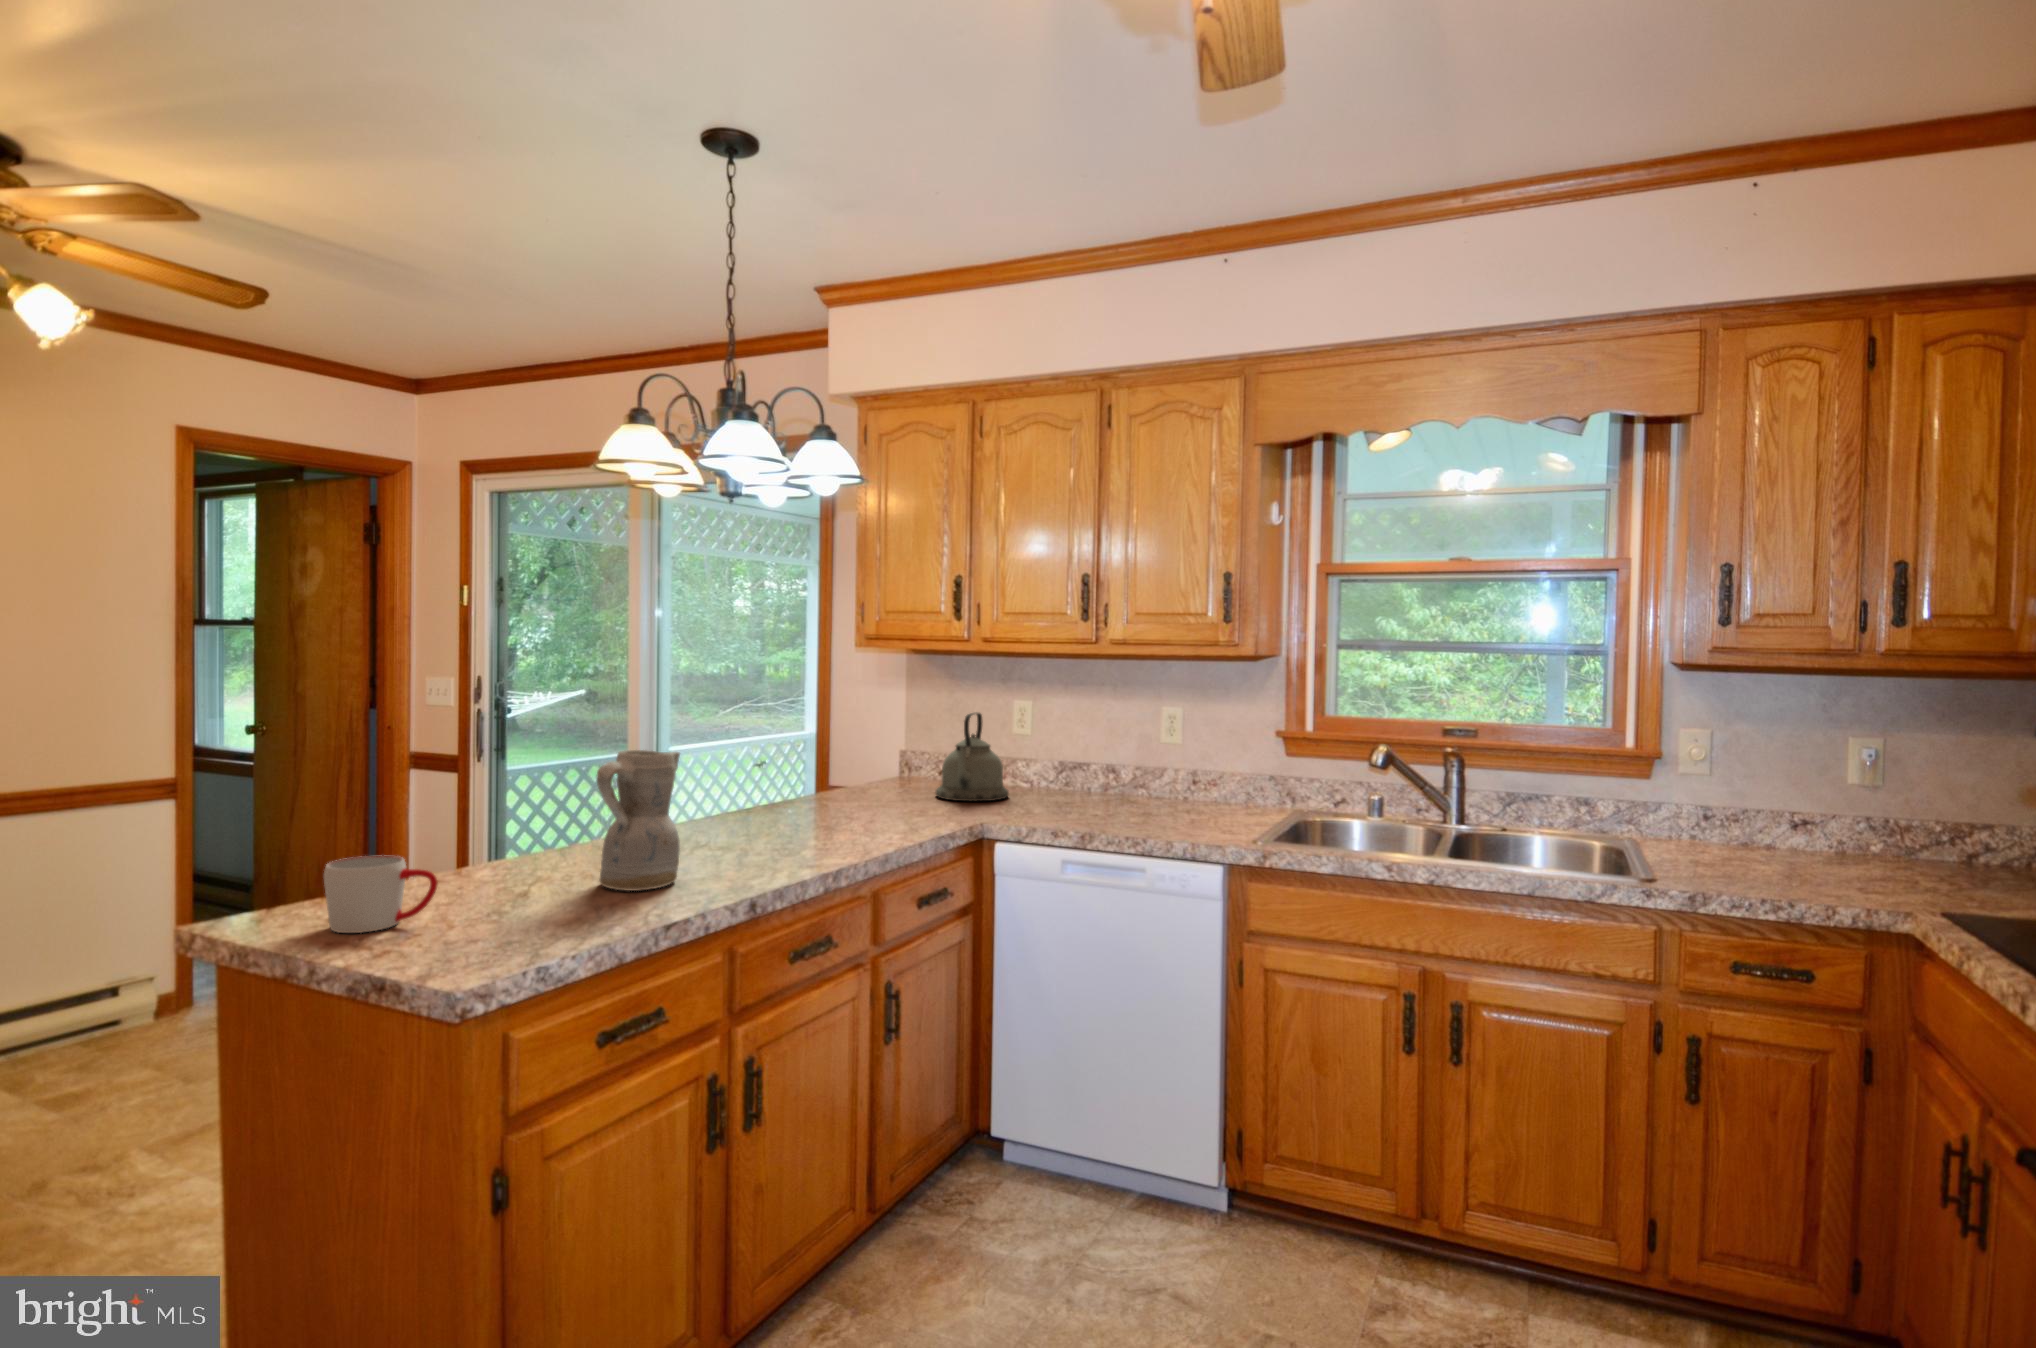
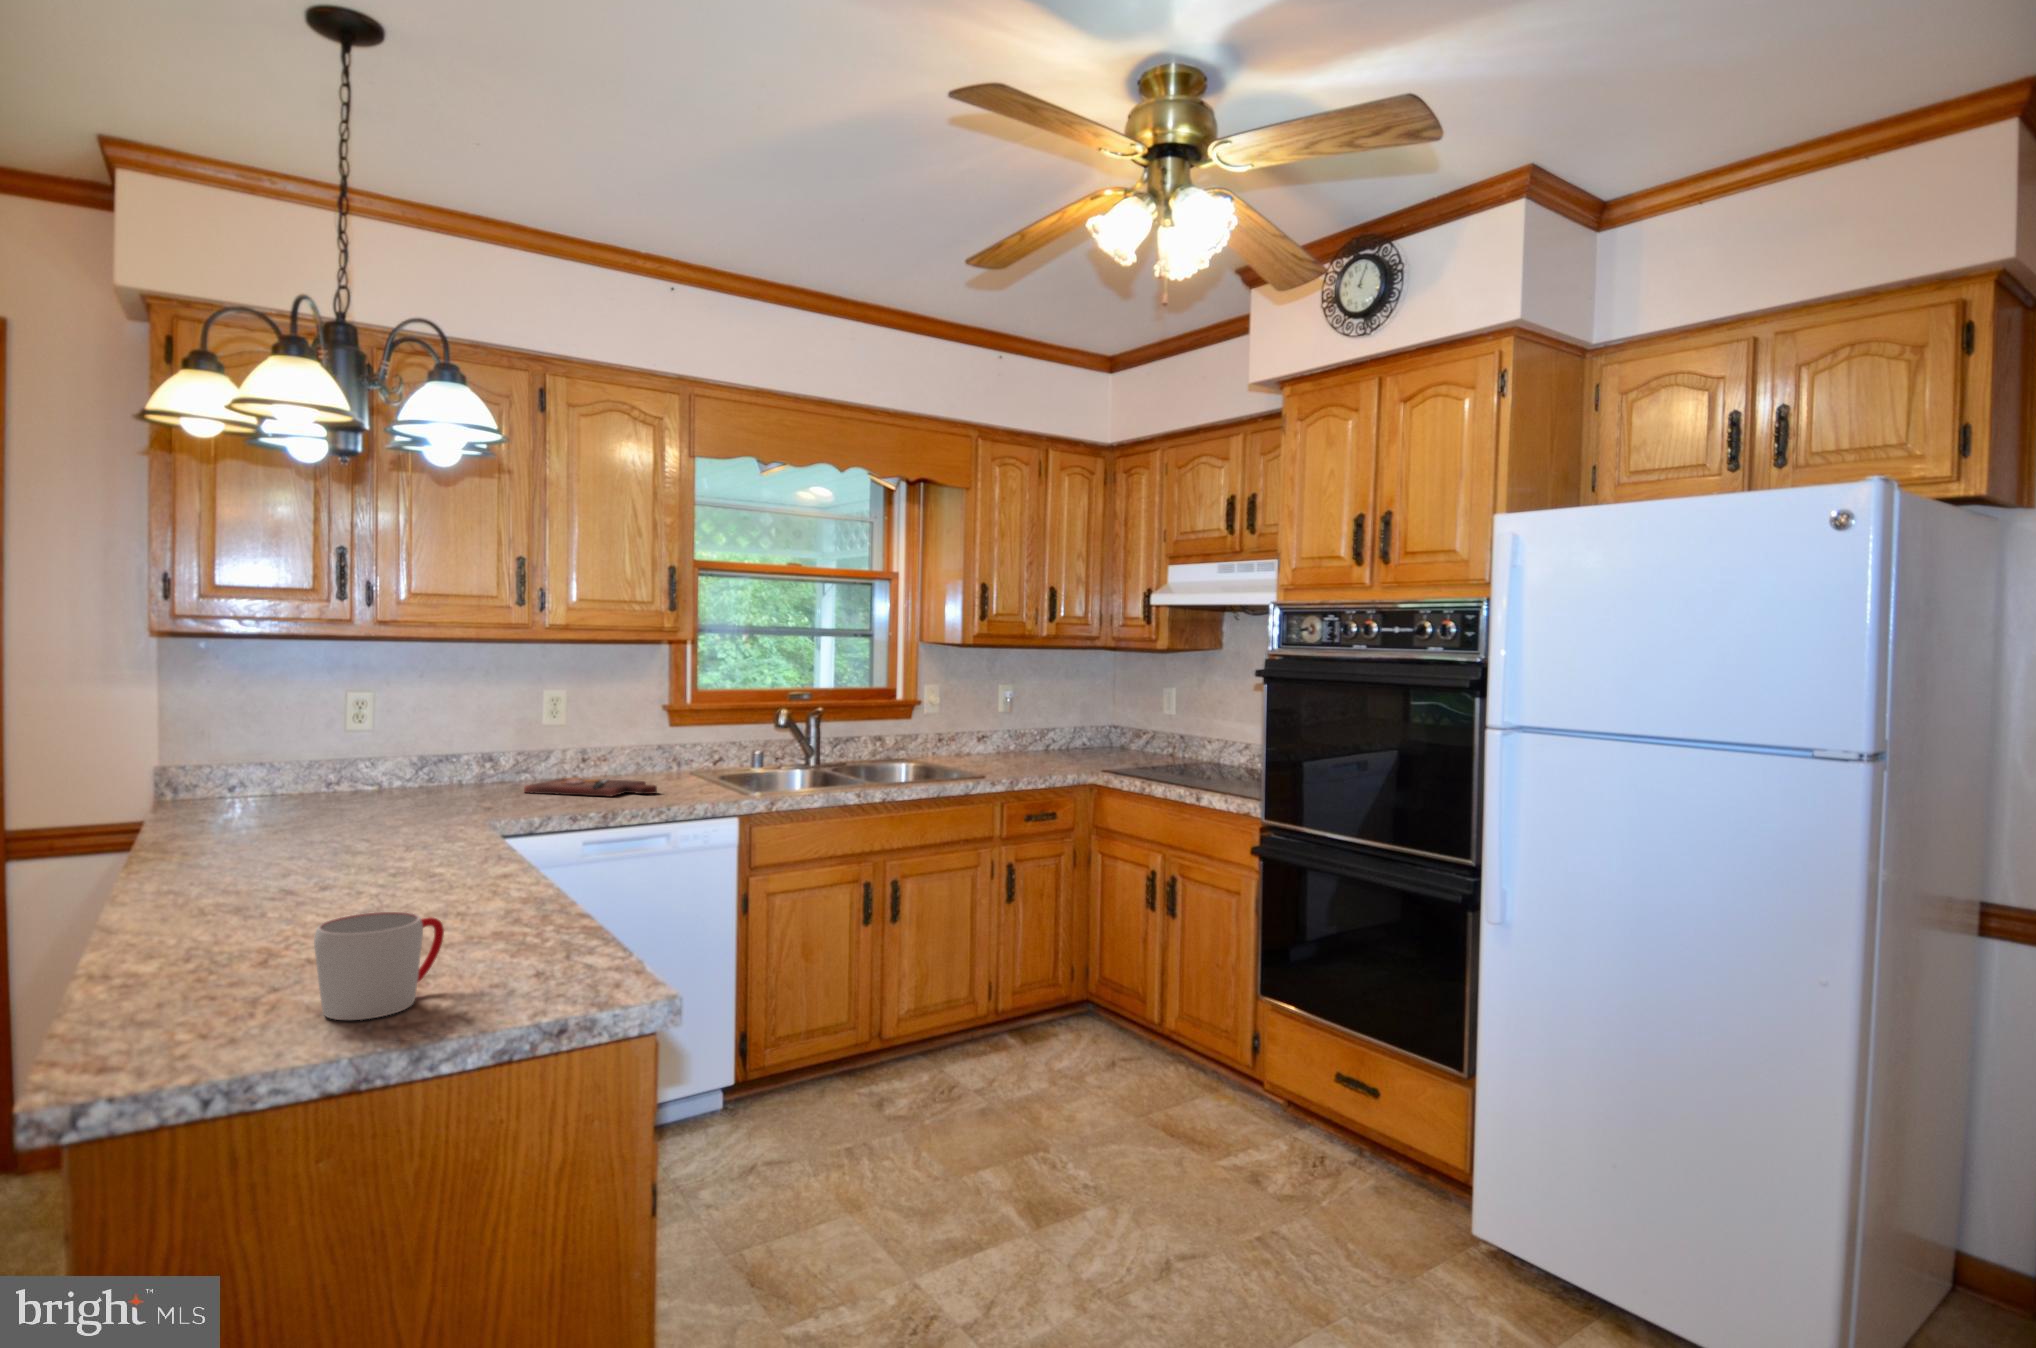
kettle: present [936,712,1009,801] -> none [309,705,412,812]
ceramic pitcher: present [596,750,680,891] -> none [399,754,500,924]
cutting board: none [1103,797,1204,824] -> present [524,778,657,796]

